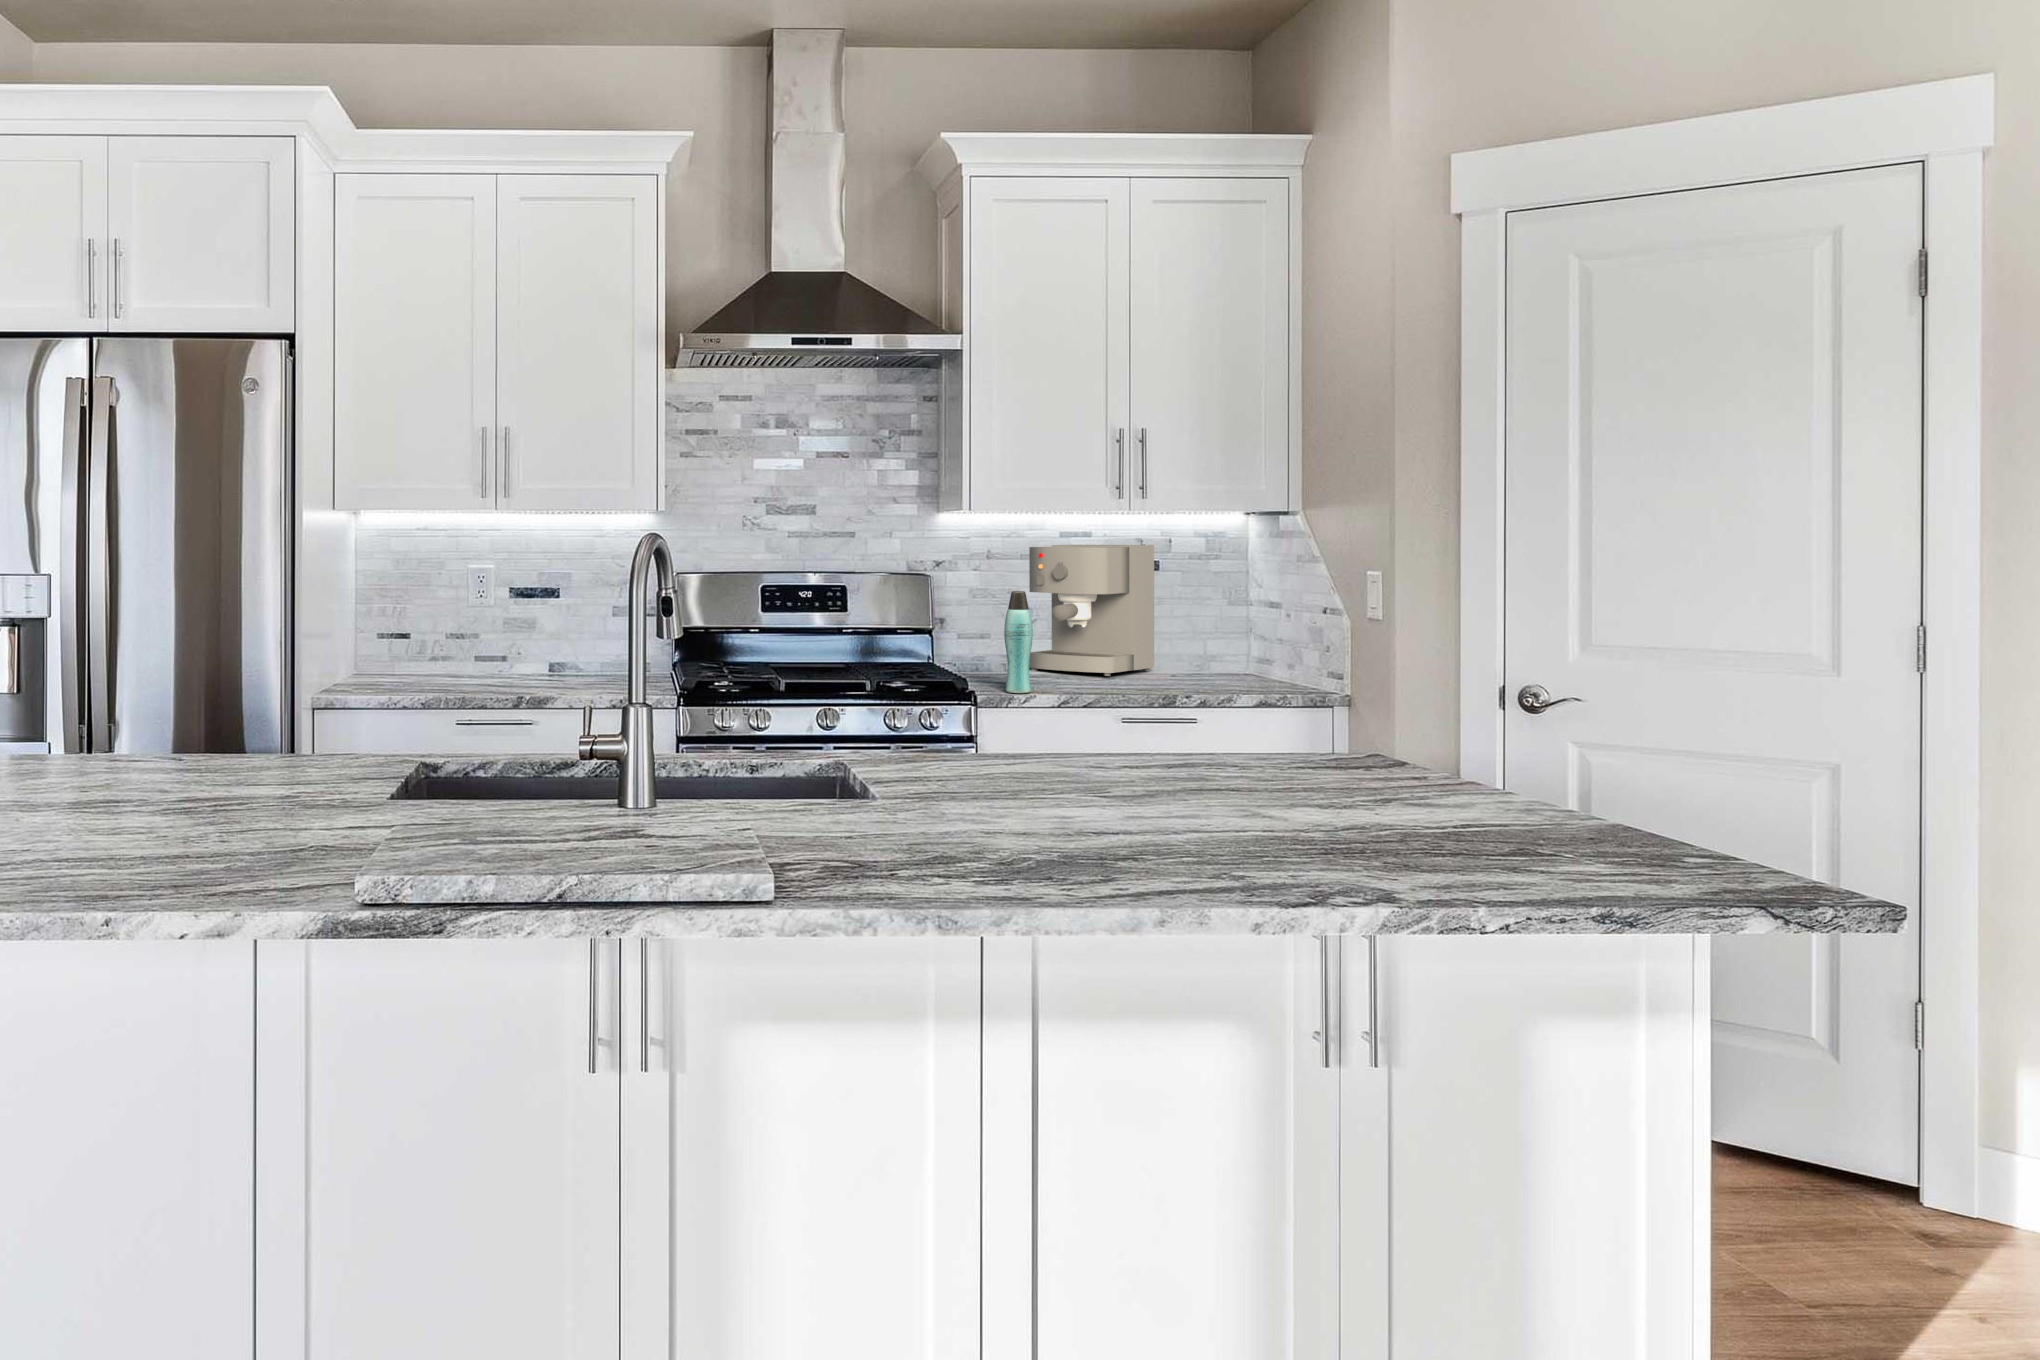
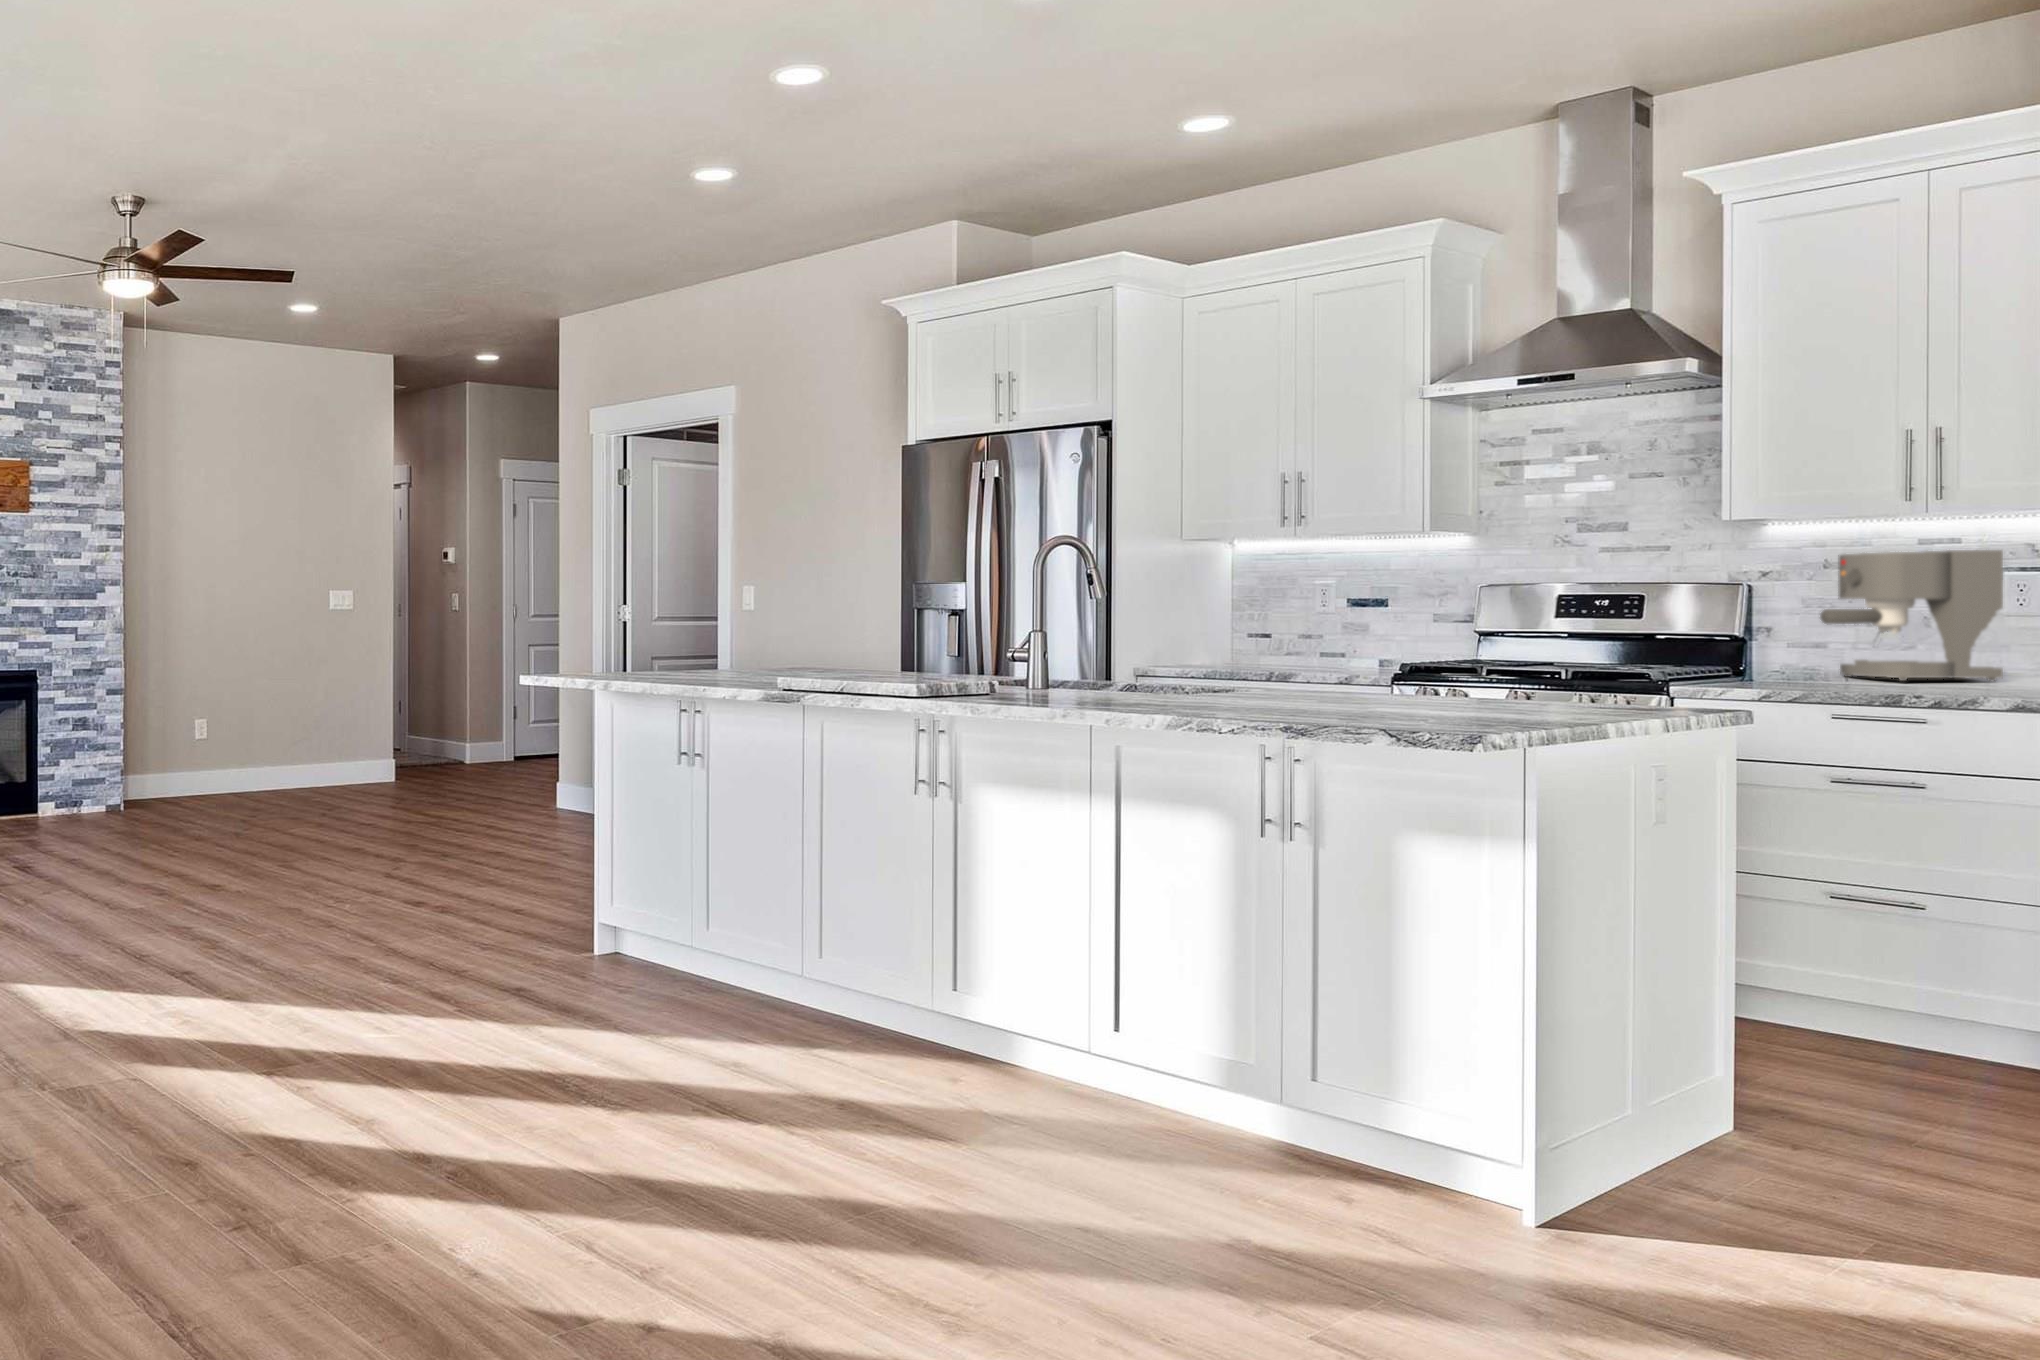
bottle: present [1004,591,1033,693] -> none [1708,592,1739,685]

